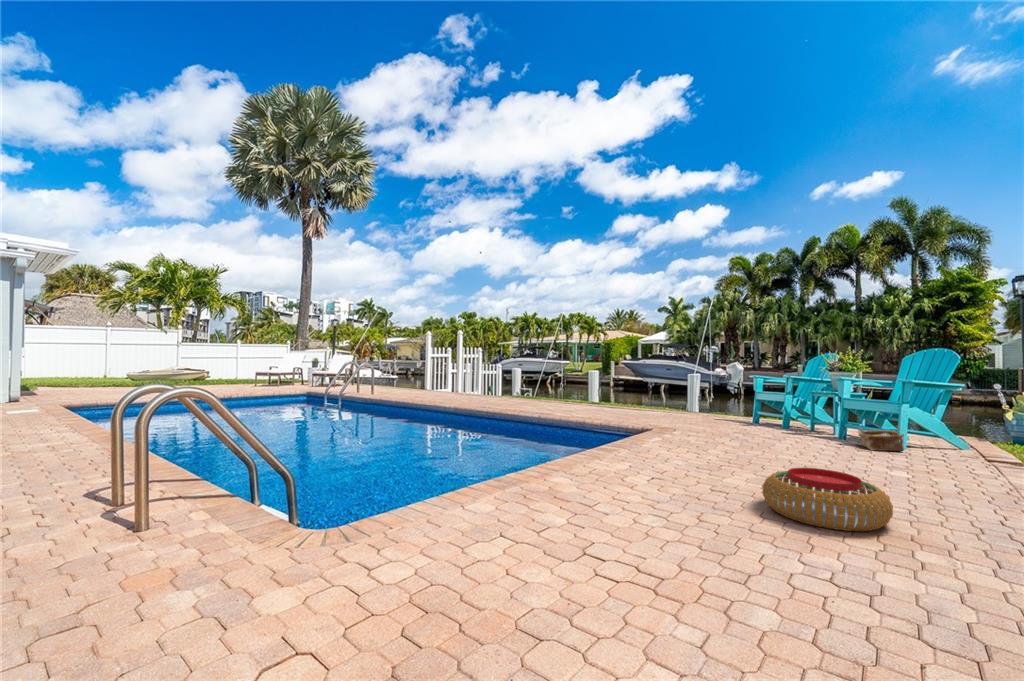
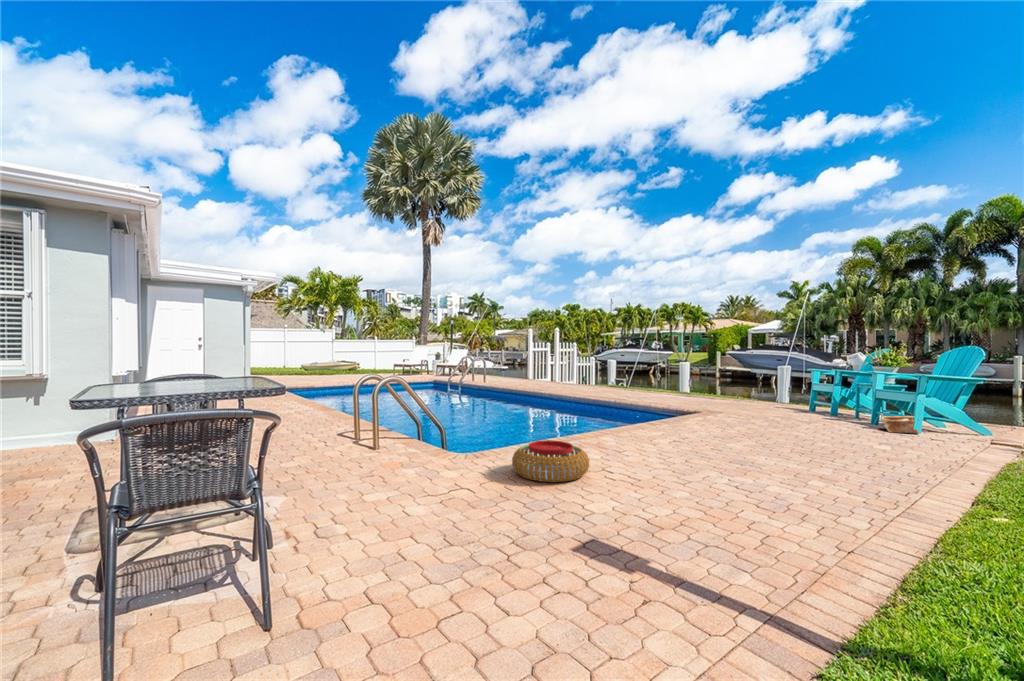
pouf: present [762,468,893,531] -> present [512,440,589,482]

